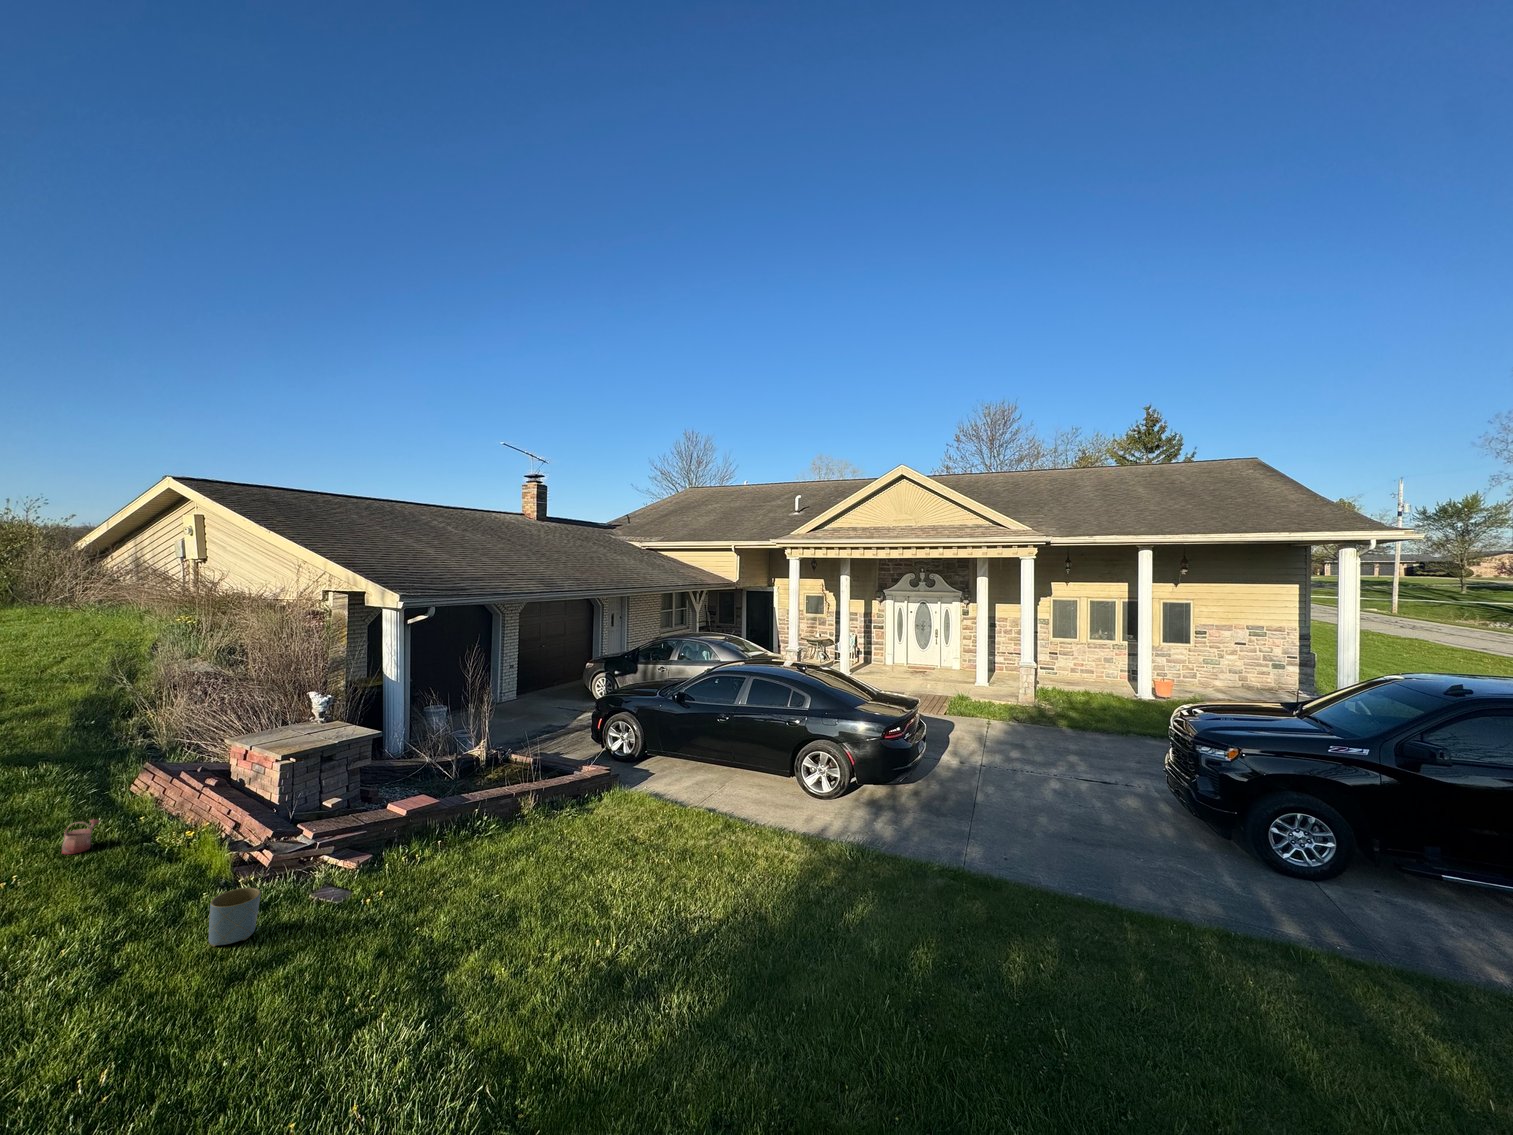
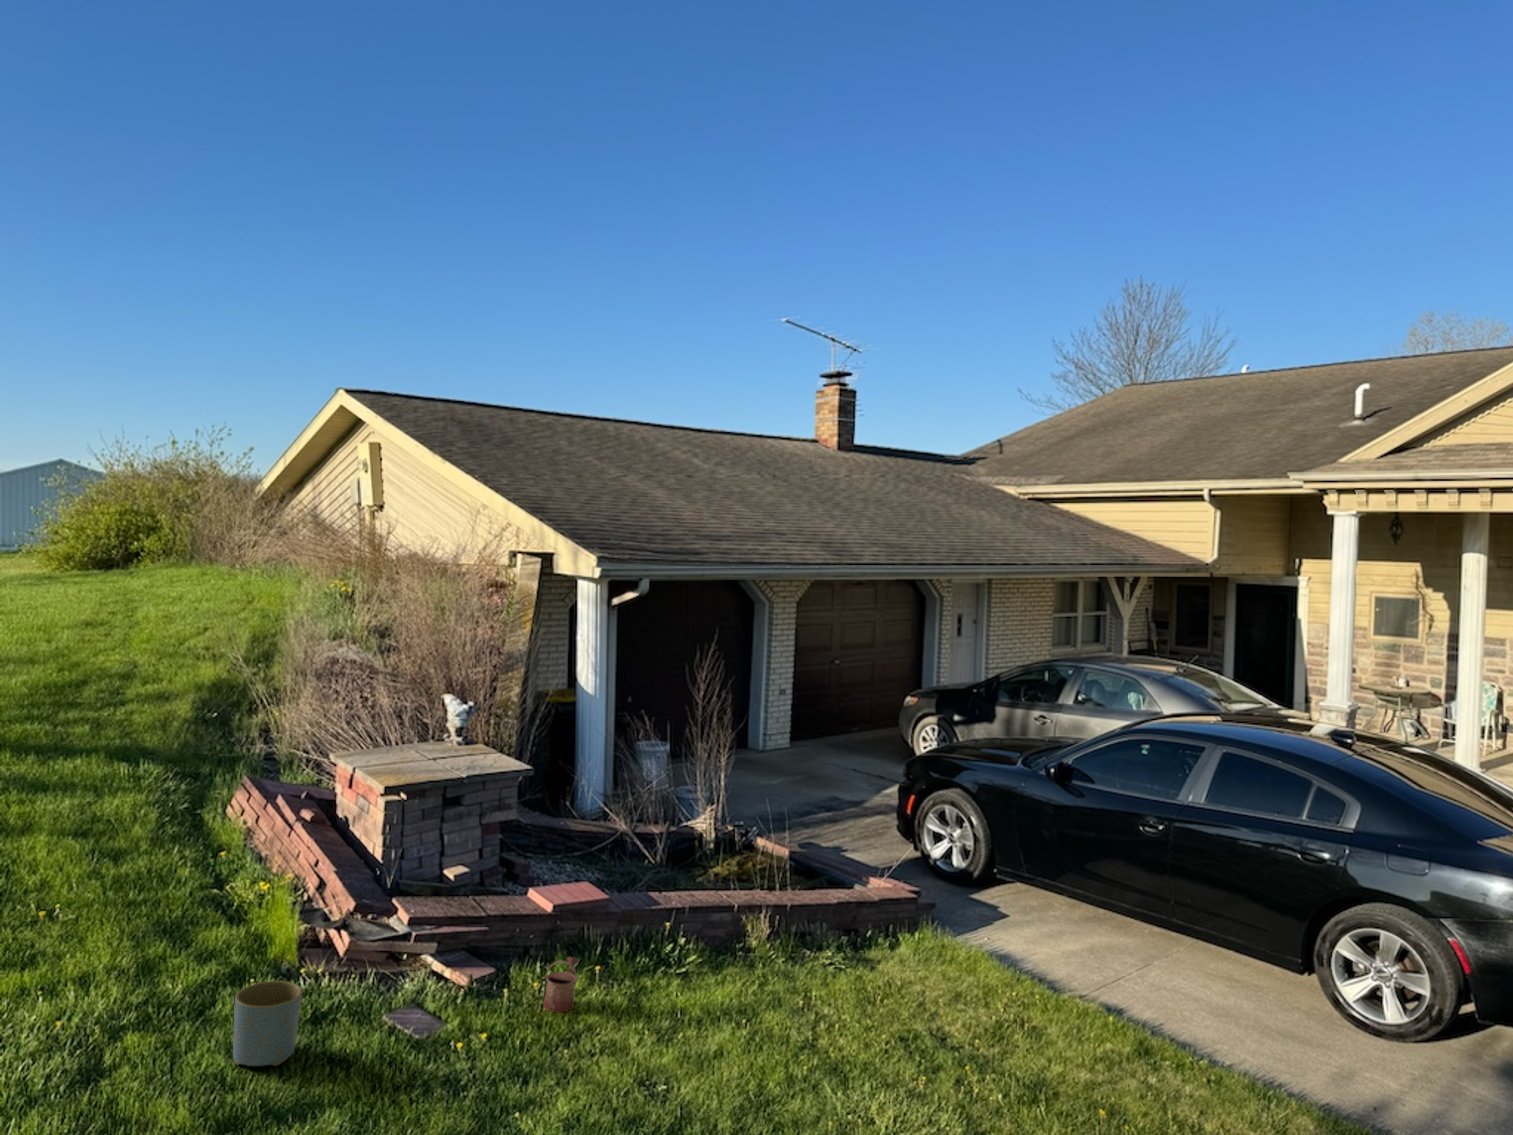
watering can: present [62,819,100,854] -> present [544,957,579,1013]

